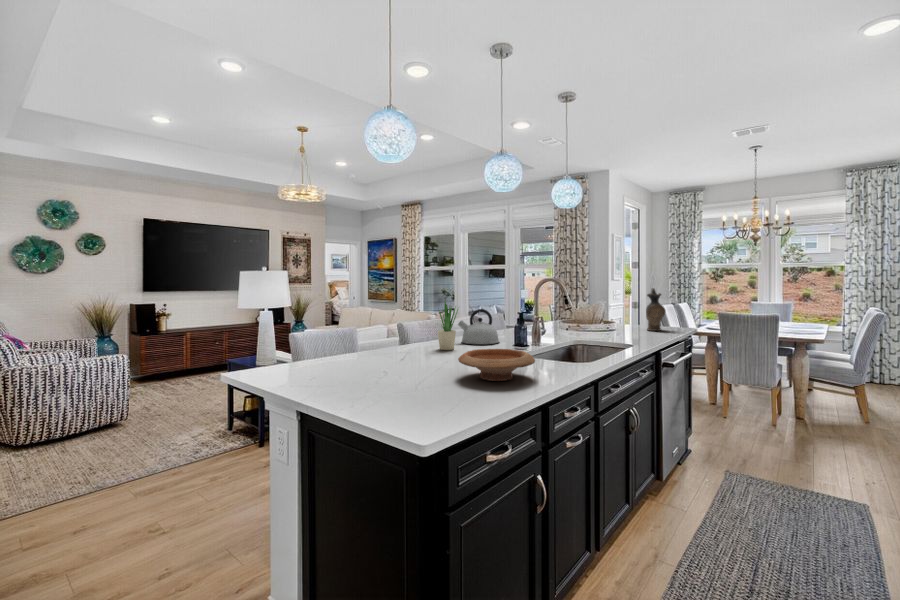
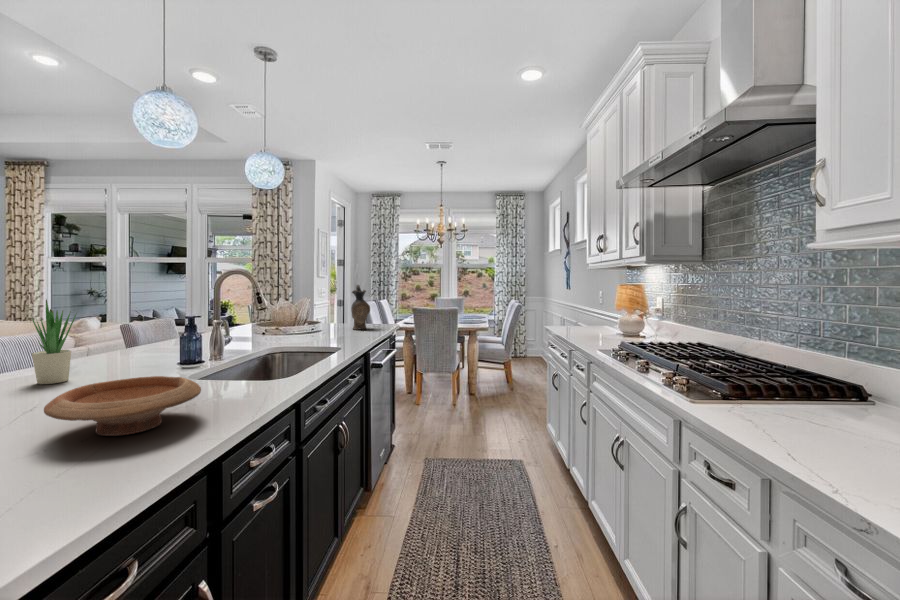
kettle: present [458,309,499,344] -> none [82,314,160,368]

